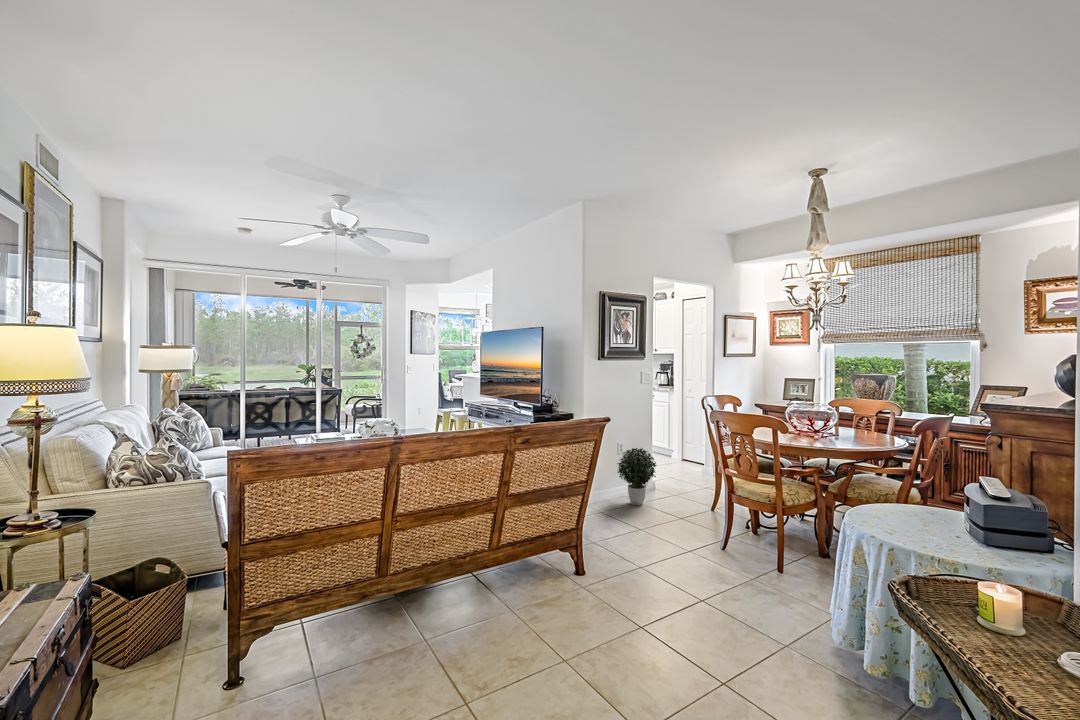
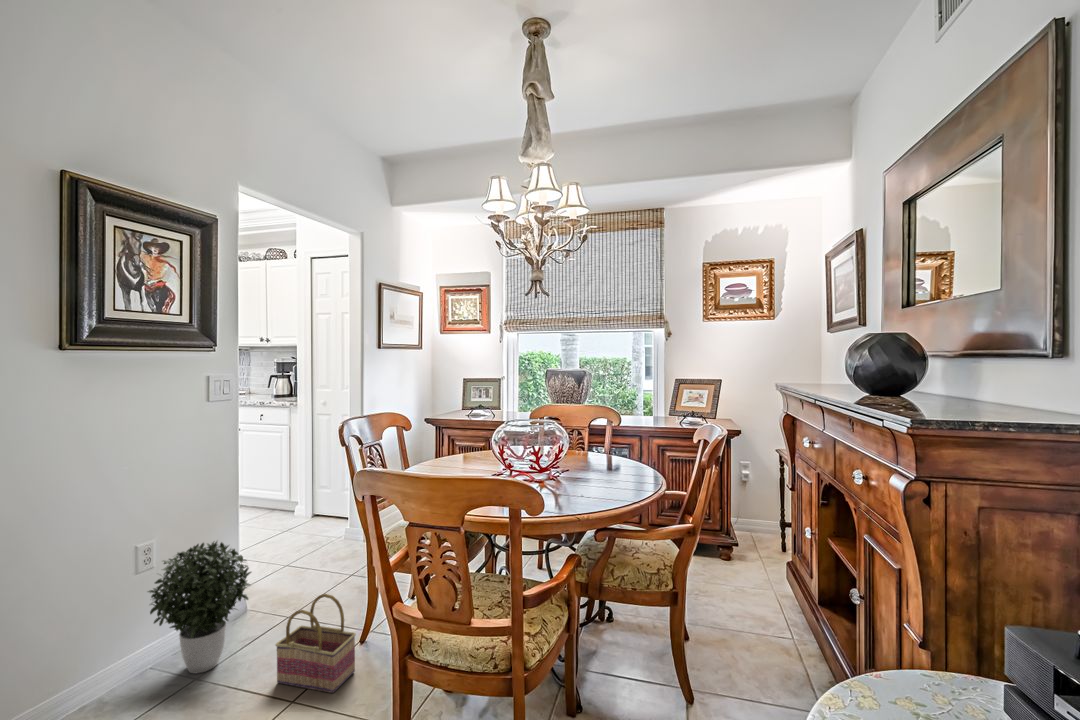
basket: none [669,480,706,524] -> present [276,594,356,693]

